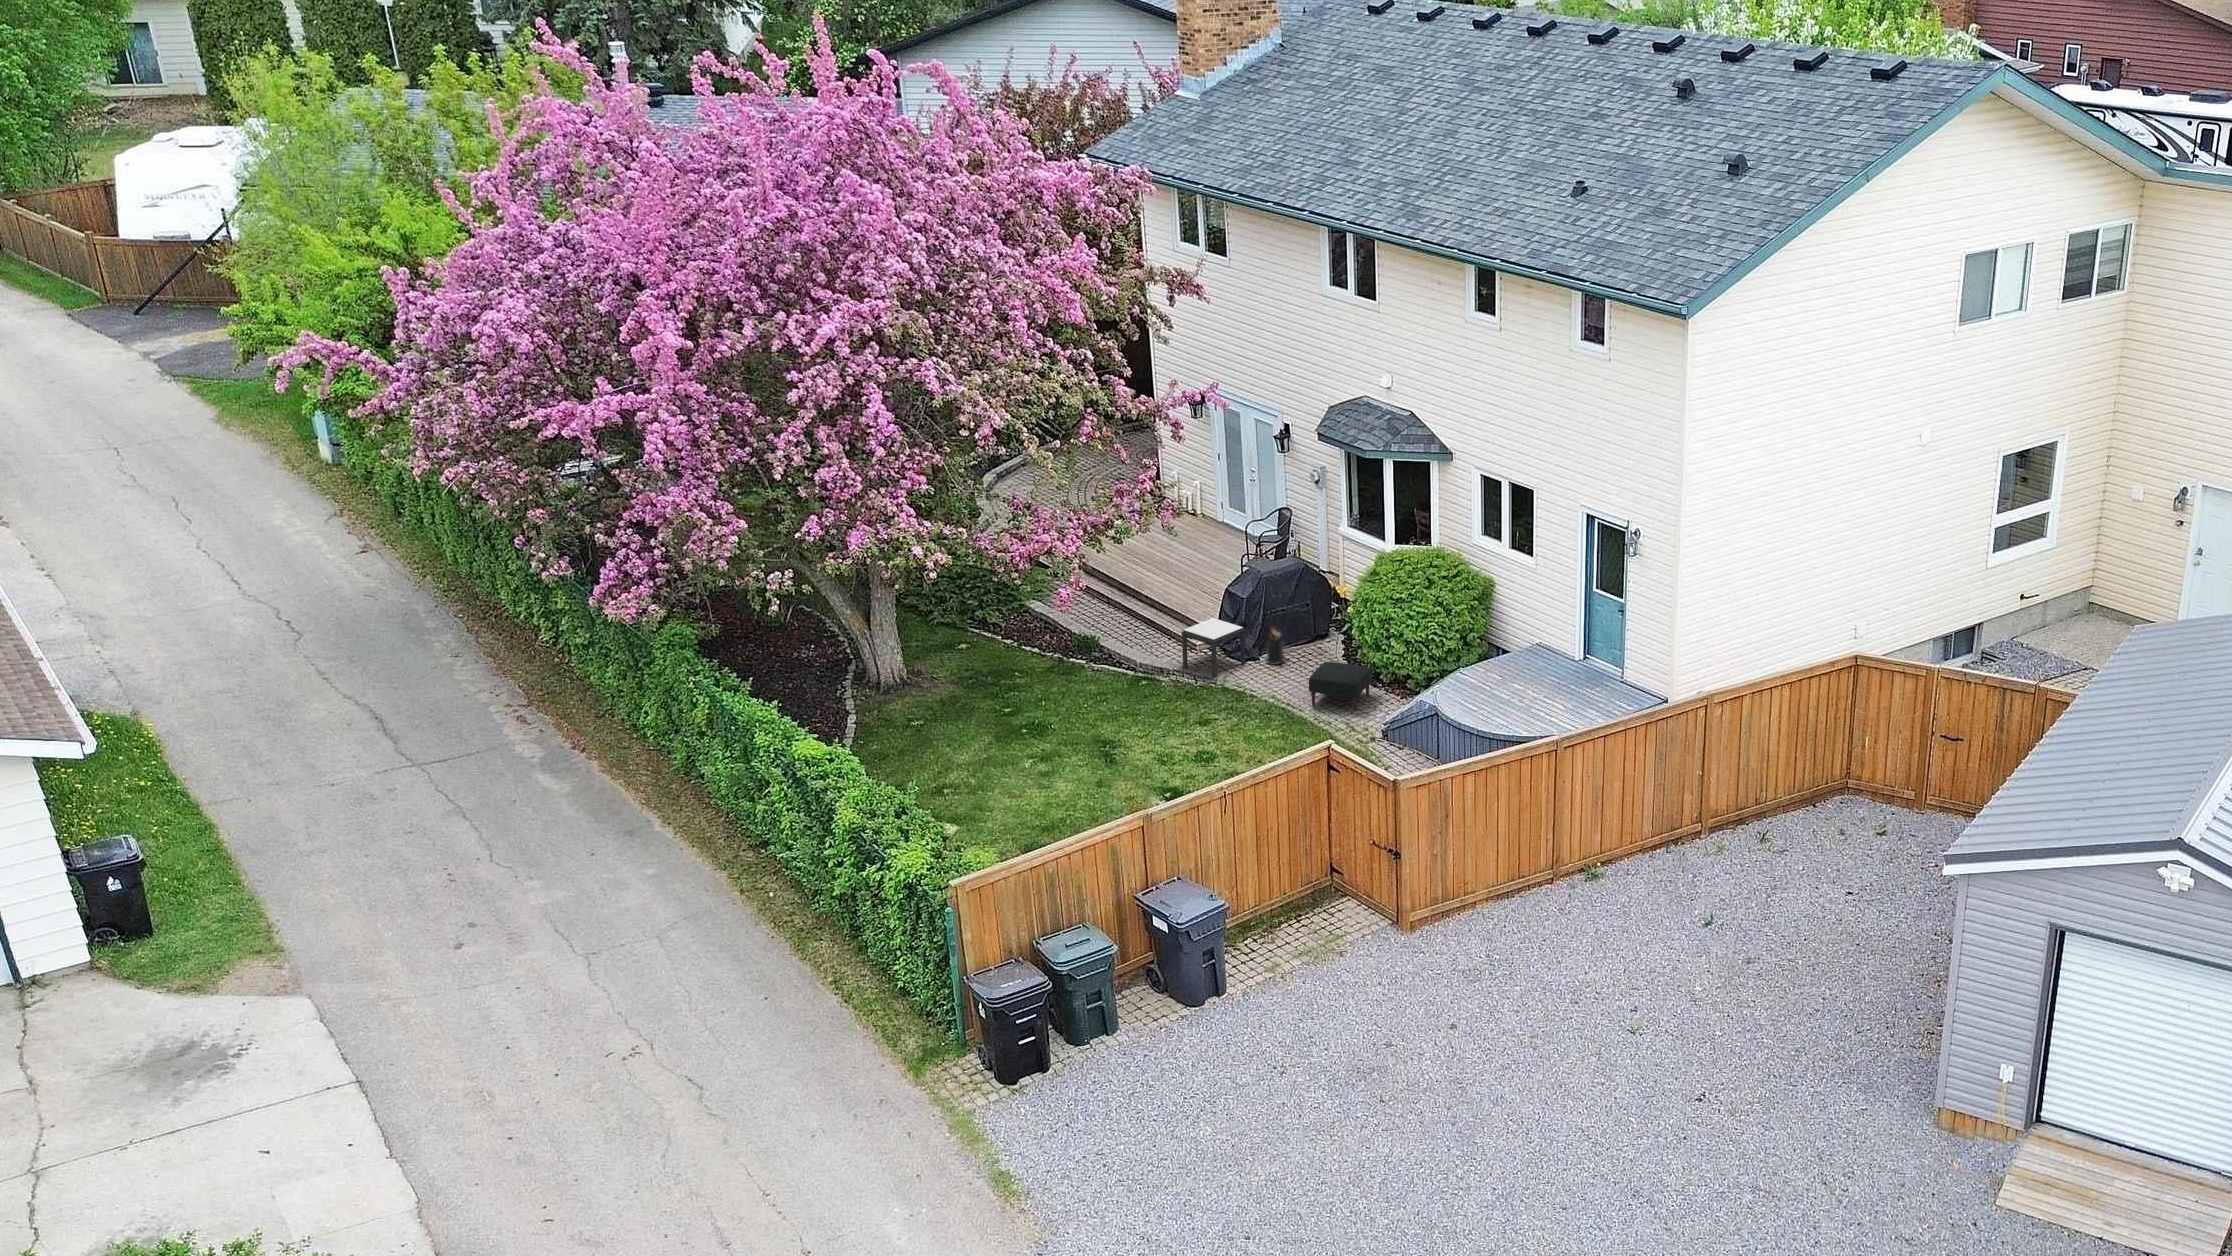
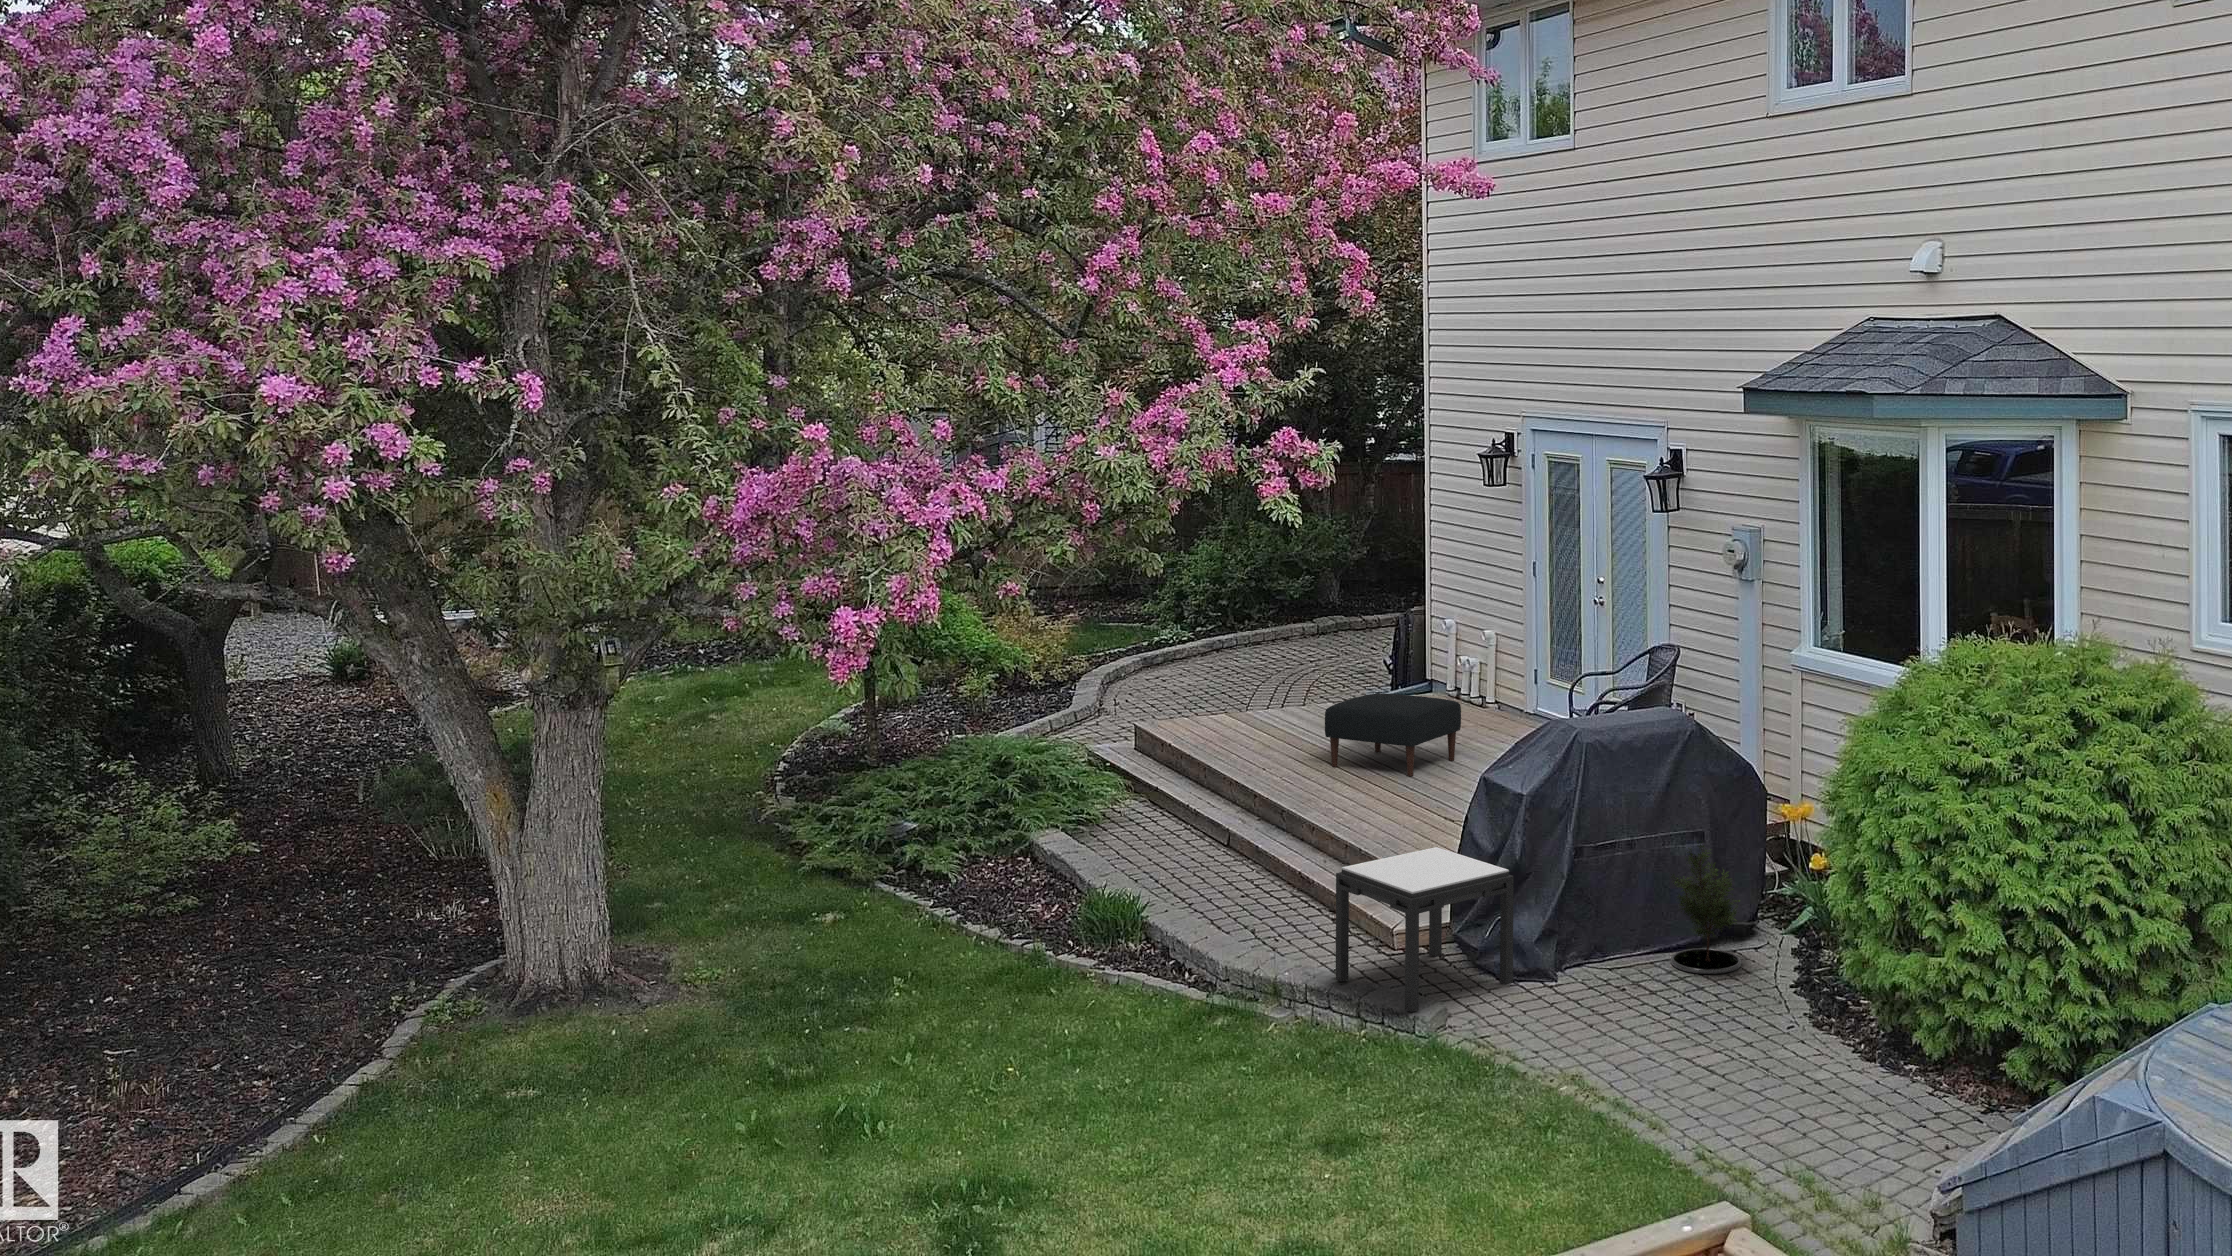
potted tree: none [1298,611,1323,657] -> present [1671,841,1741,974]
watering can: present [1266,629,1285,665] -> none [1572,875,1631,989]
ottoman: present [1309,662,1372,711] -> present [1325,693,1461,776]

